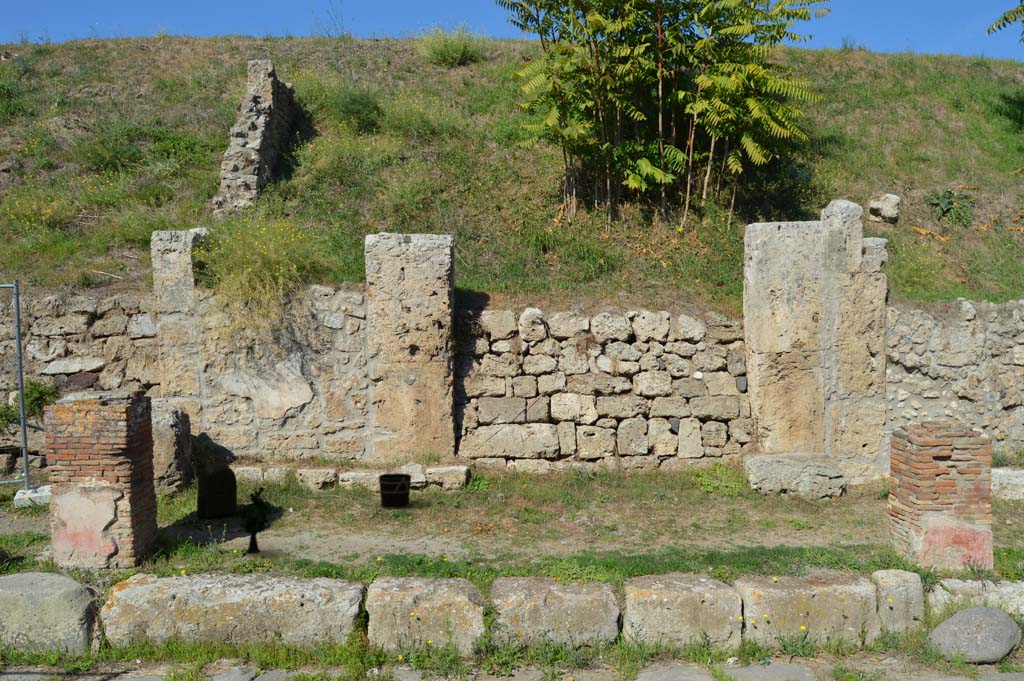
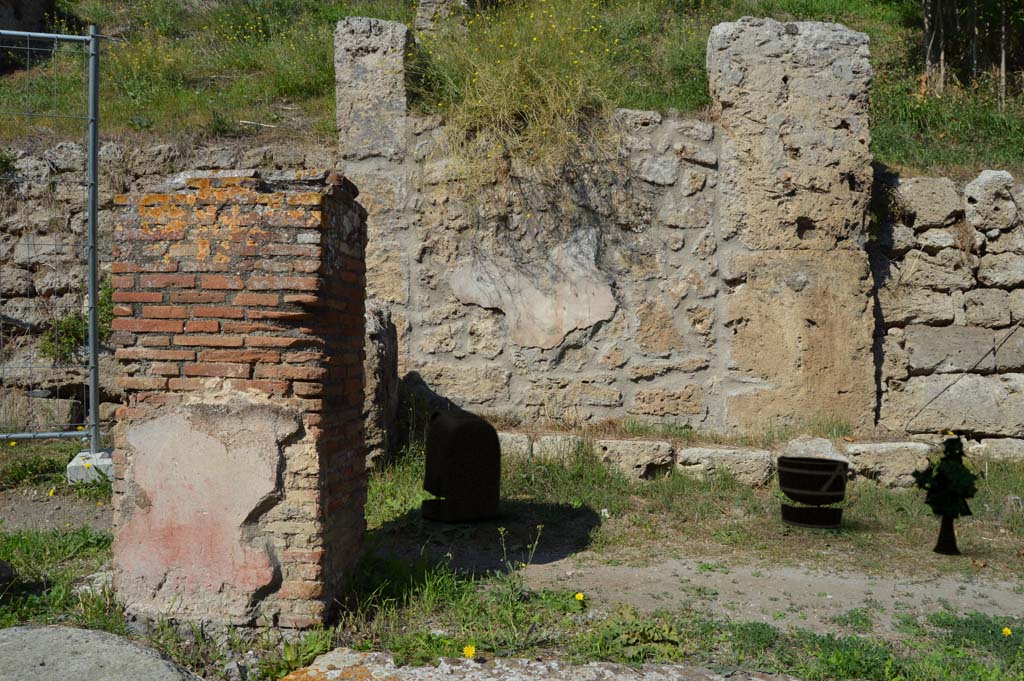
decorative plant: present [235,487,273,553] -> present [910,429,985,555]

